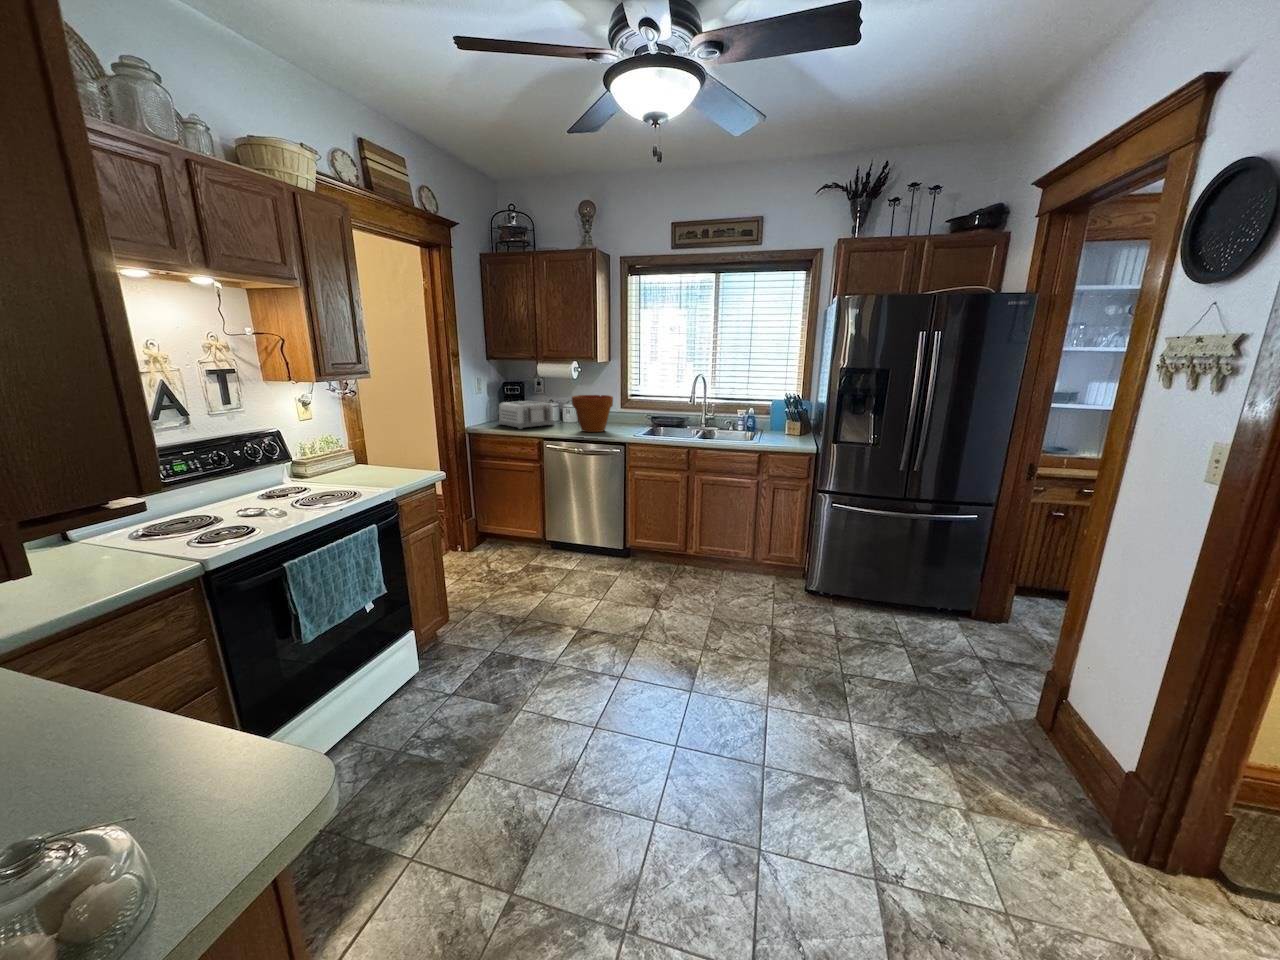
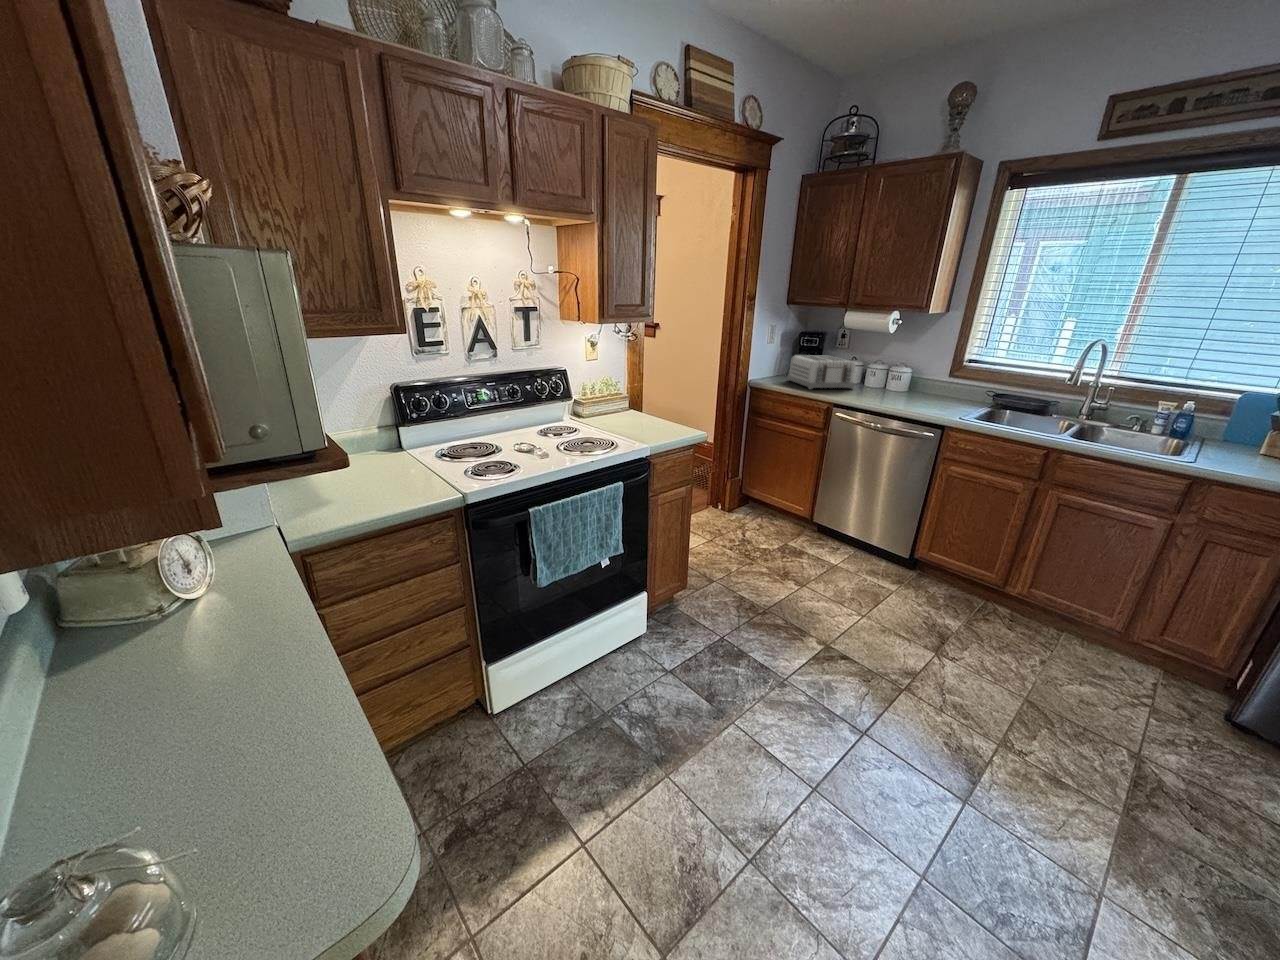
flower pot: present [572,395,613,432] -> none [881,355,942,405]

